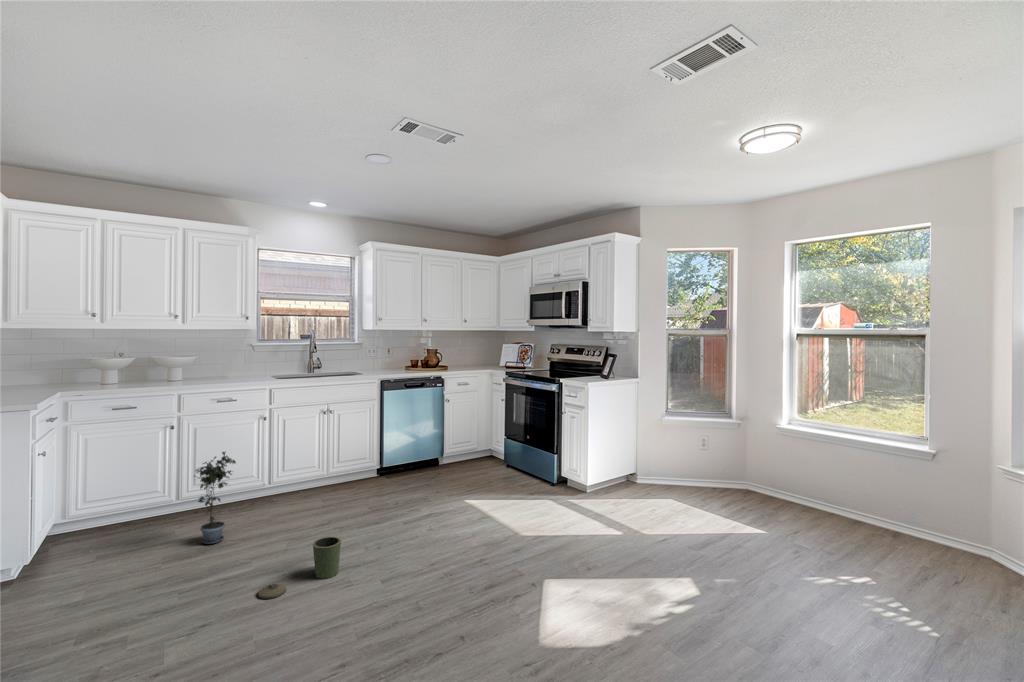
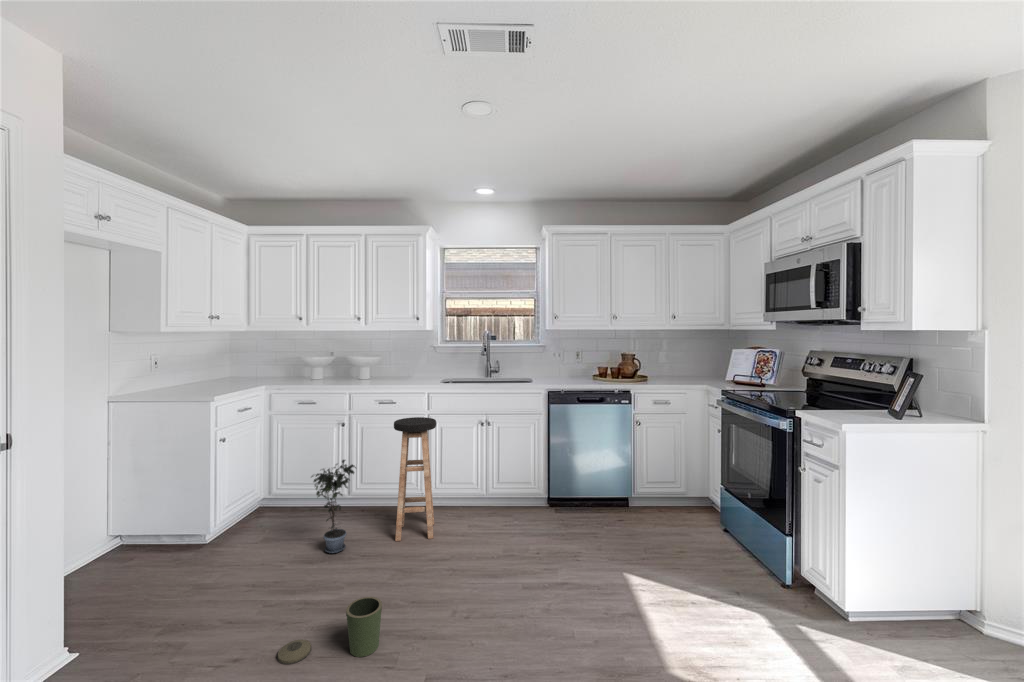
bar stool: none [257,409,304,523] -> present [394,417,436,541]

